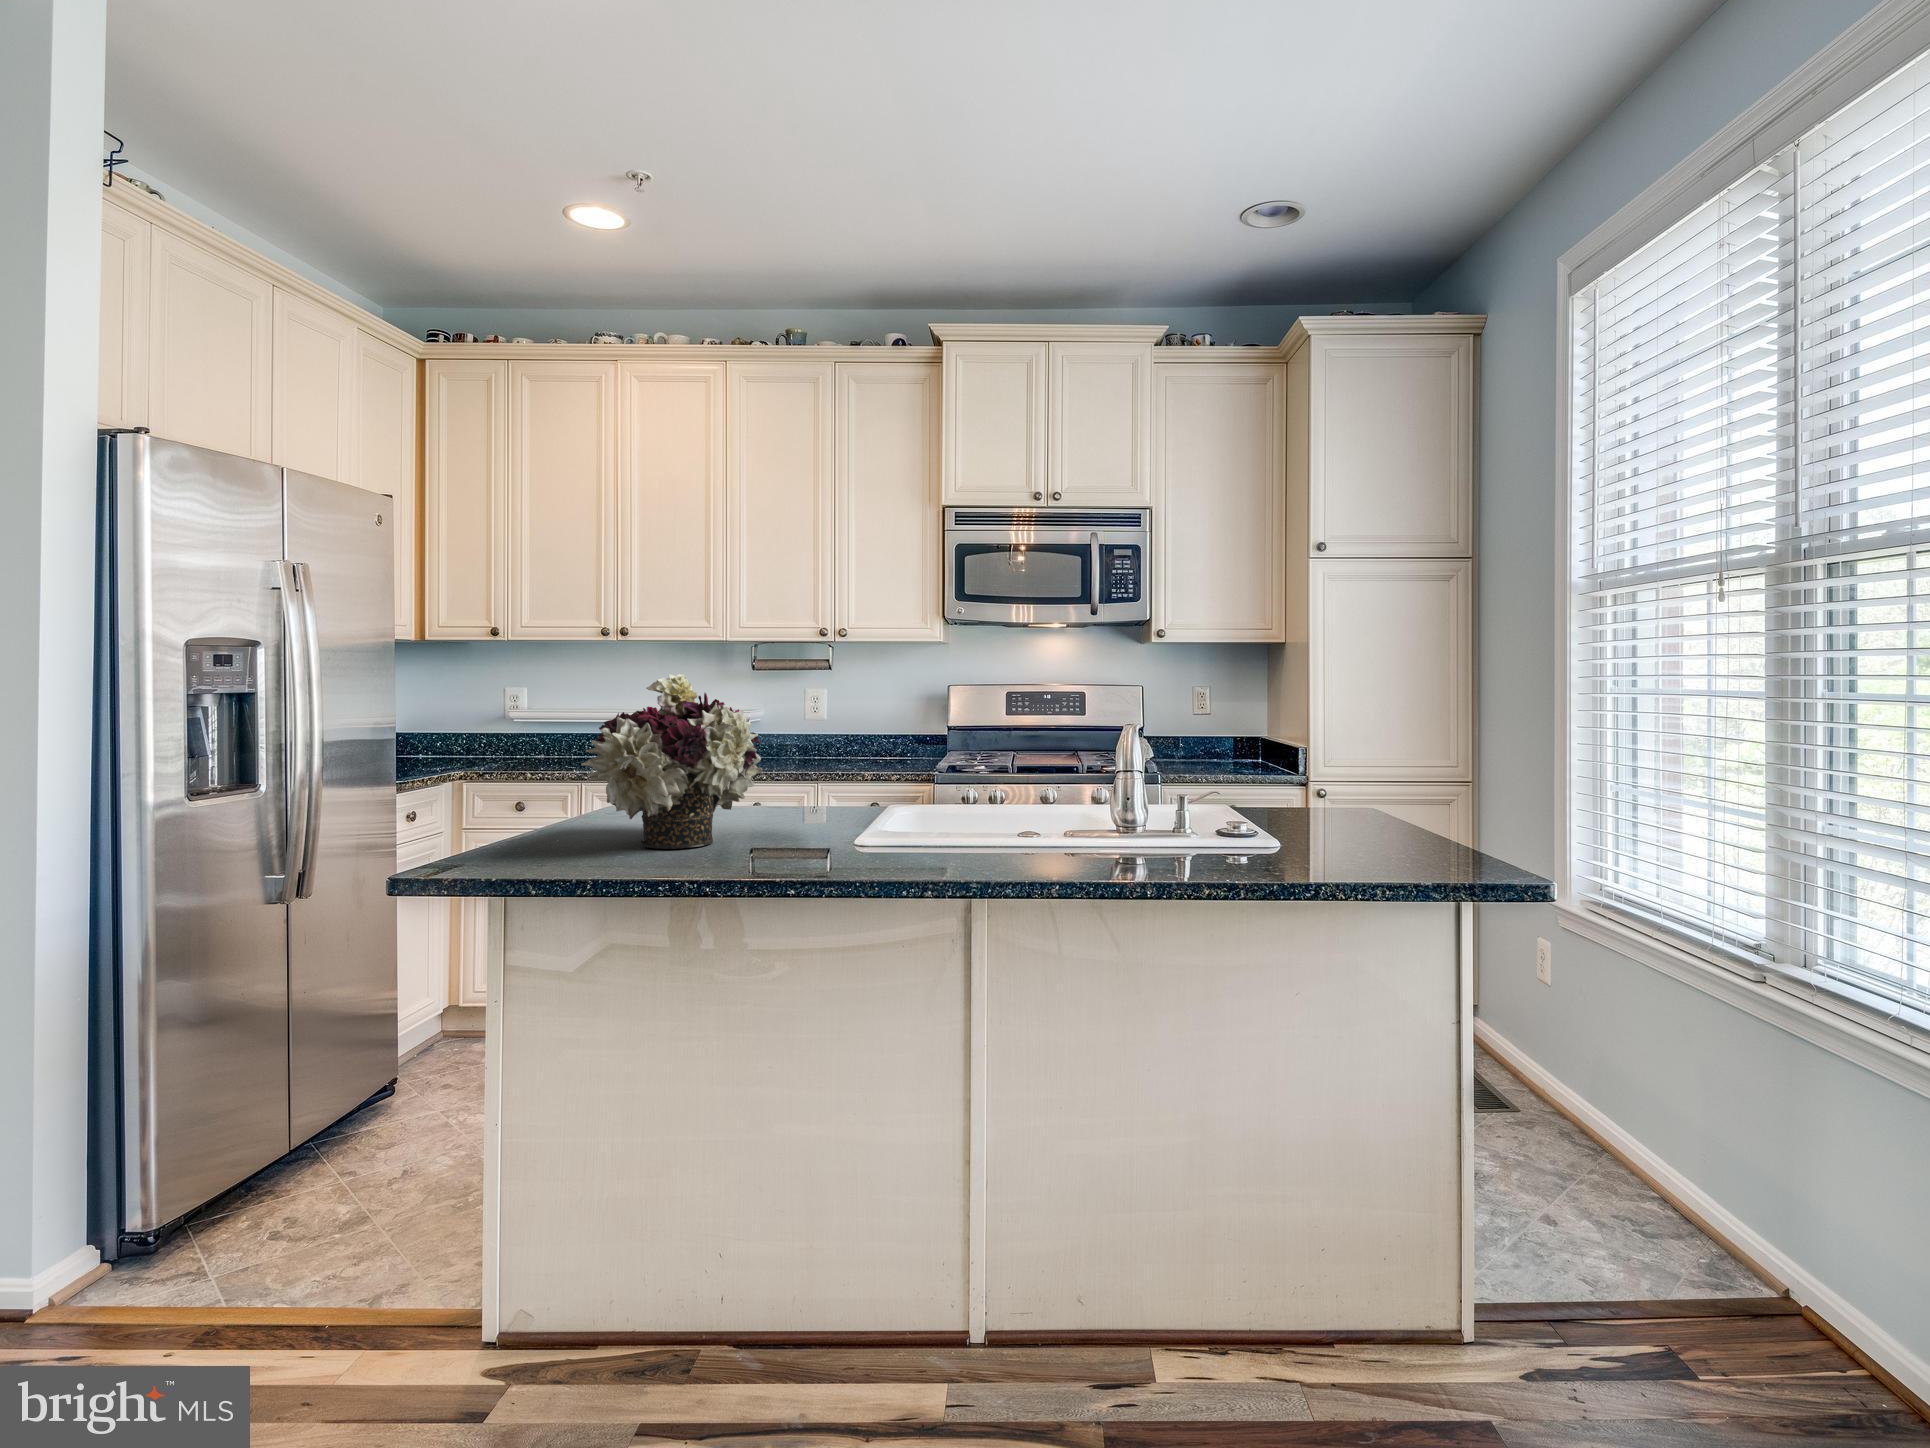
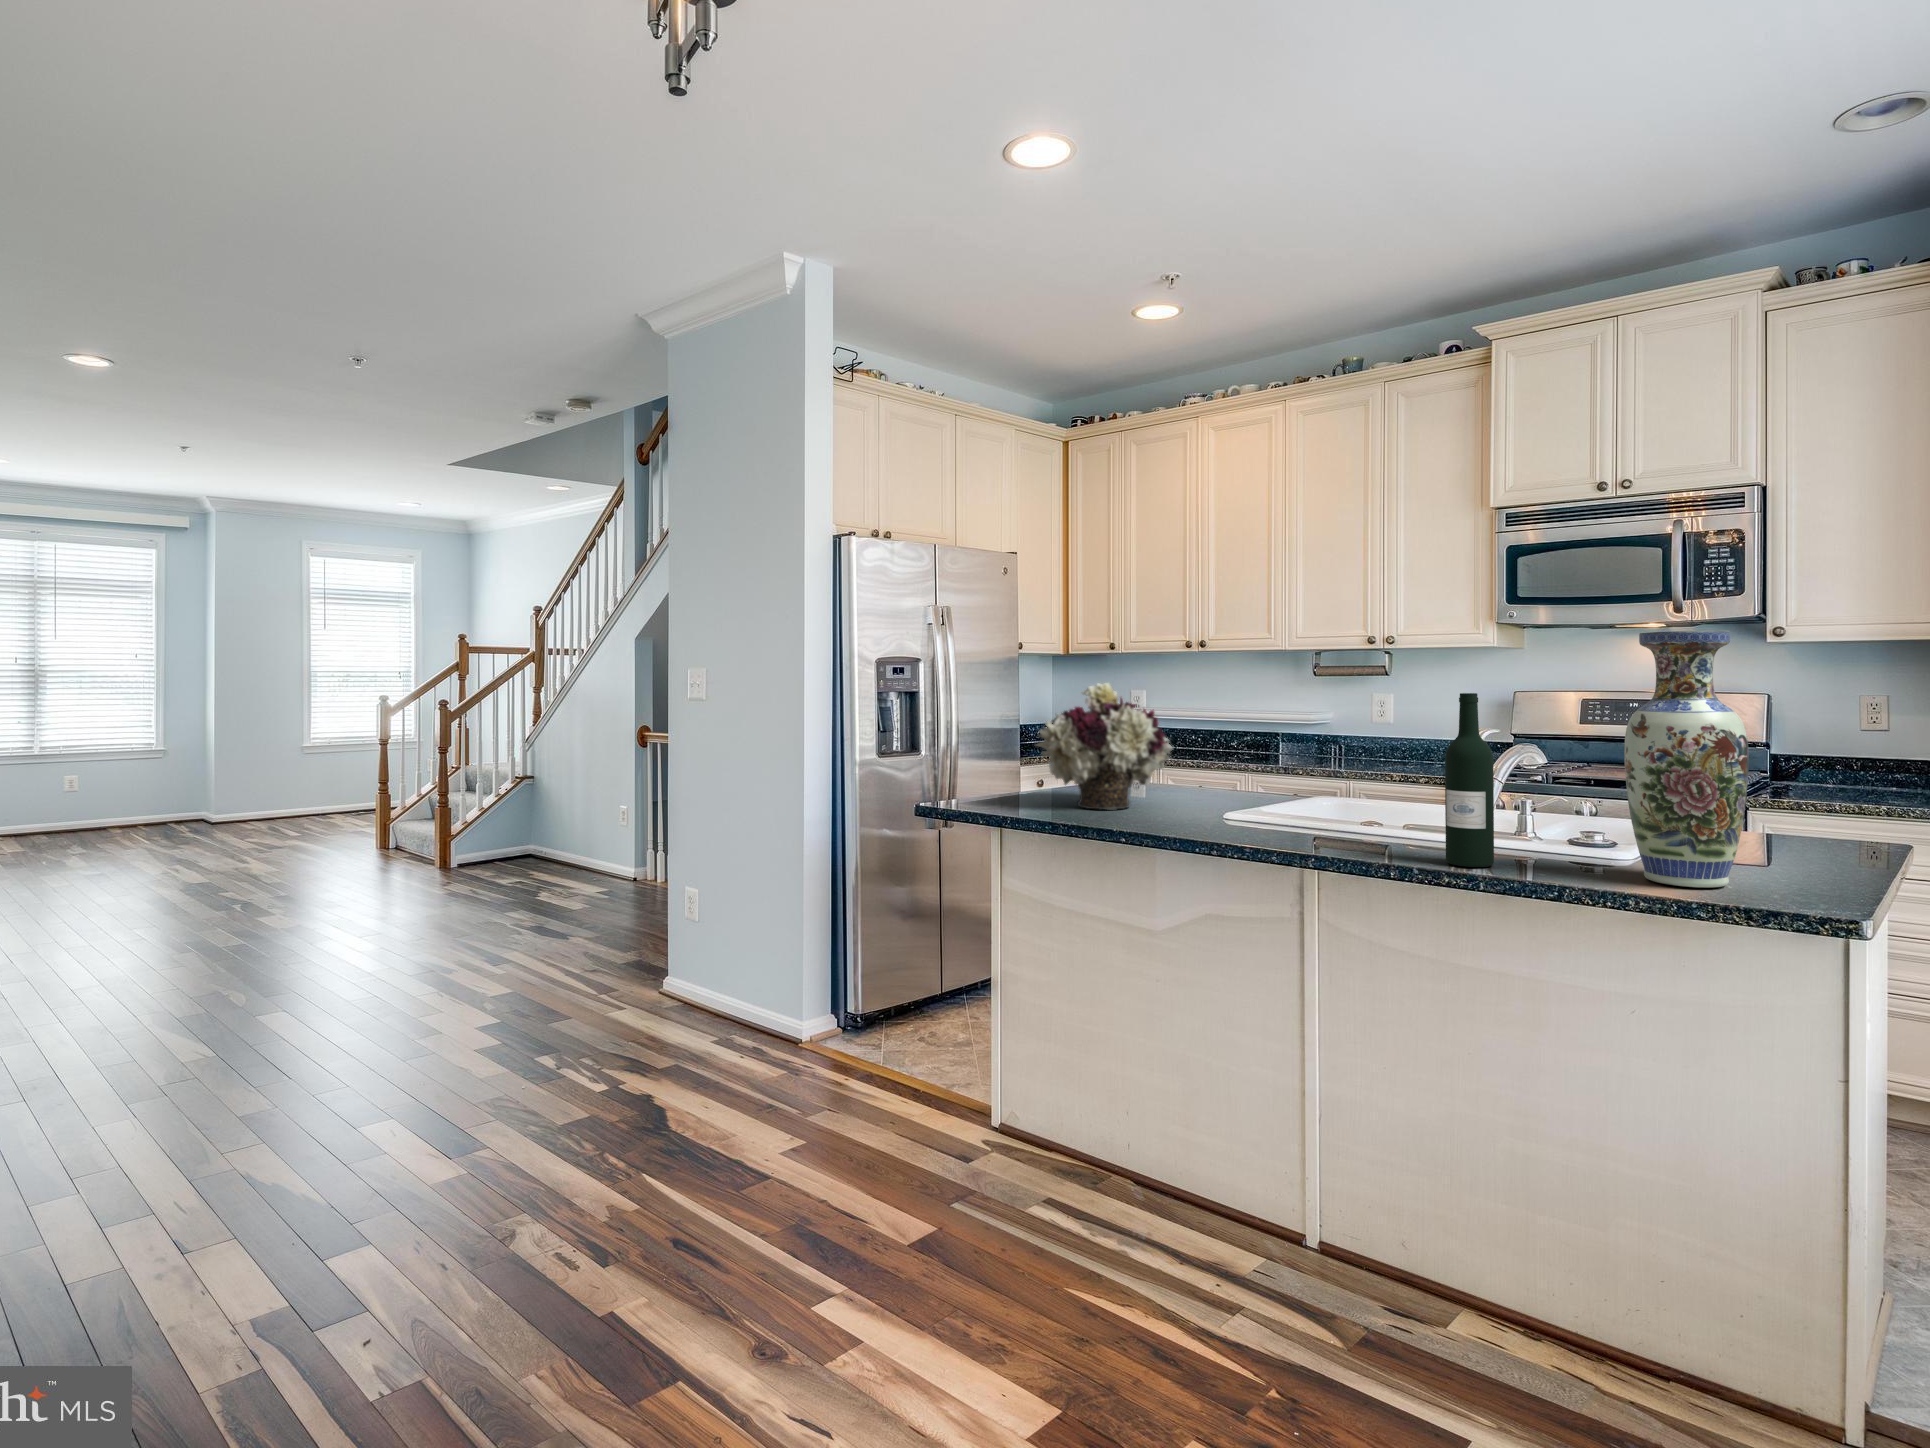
vase: none [1329,623,1432,870] -> present [1624,631,1749,888]
wine bottle: none [1175,684,1223,874] -> present [1445,693,1494,867]

